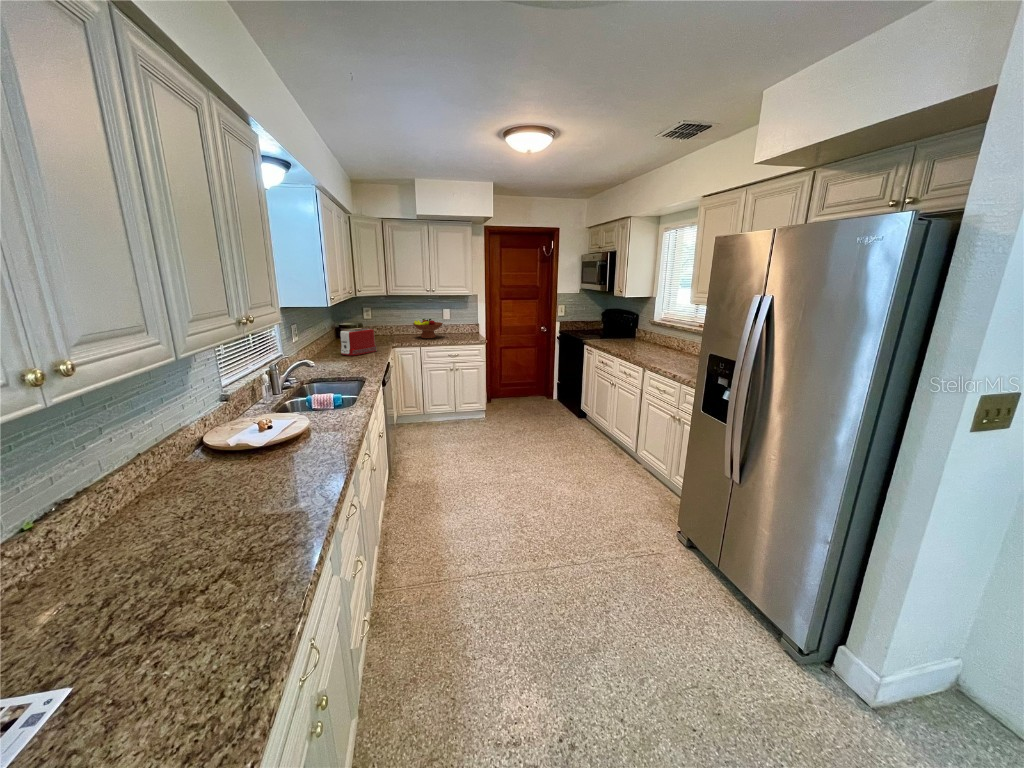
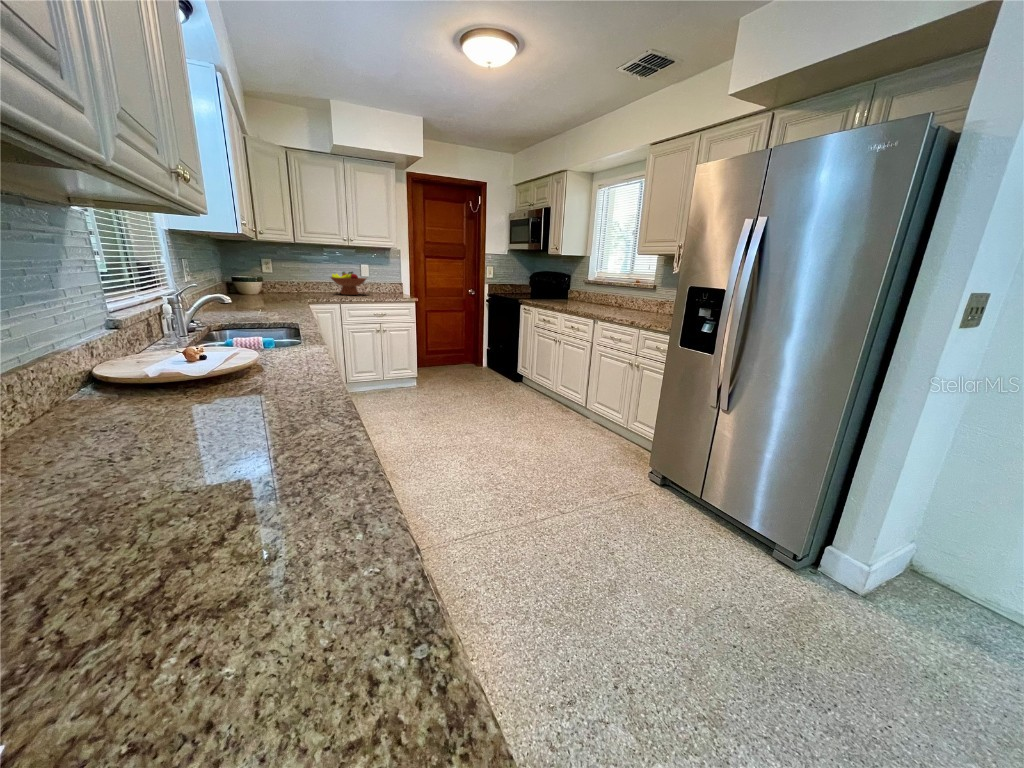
toaster: present [340,328,377,356] -> none [243,272,292,304]

